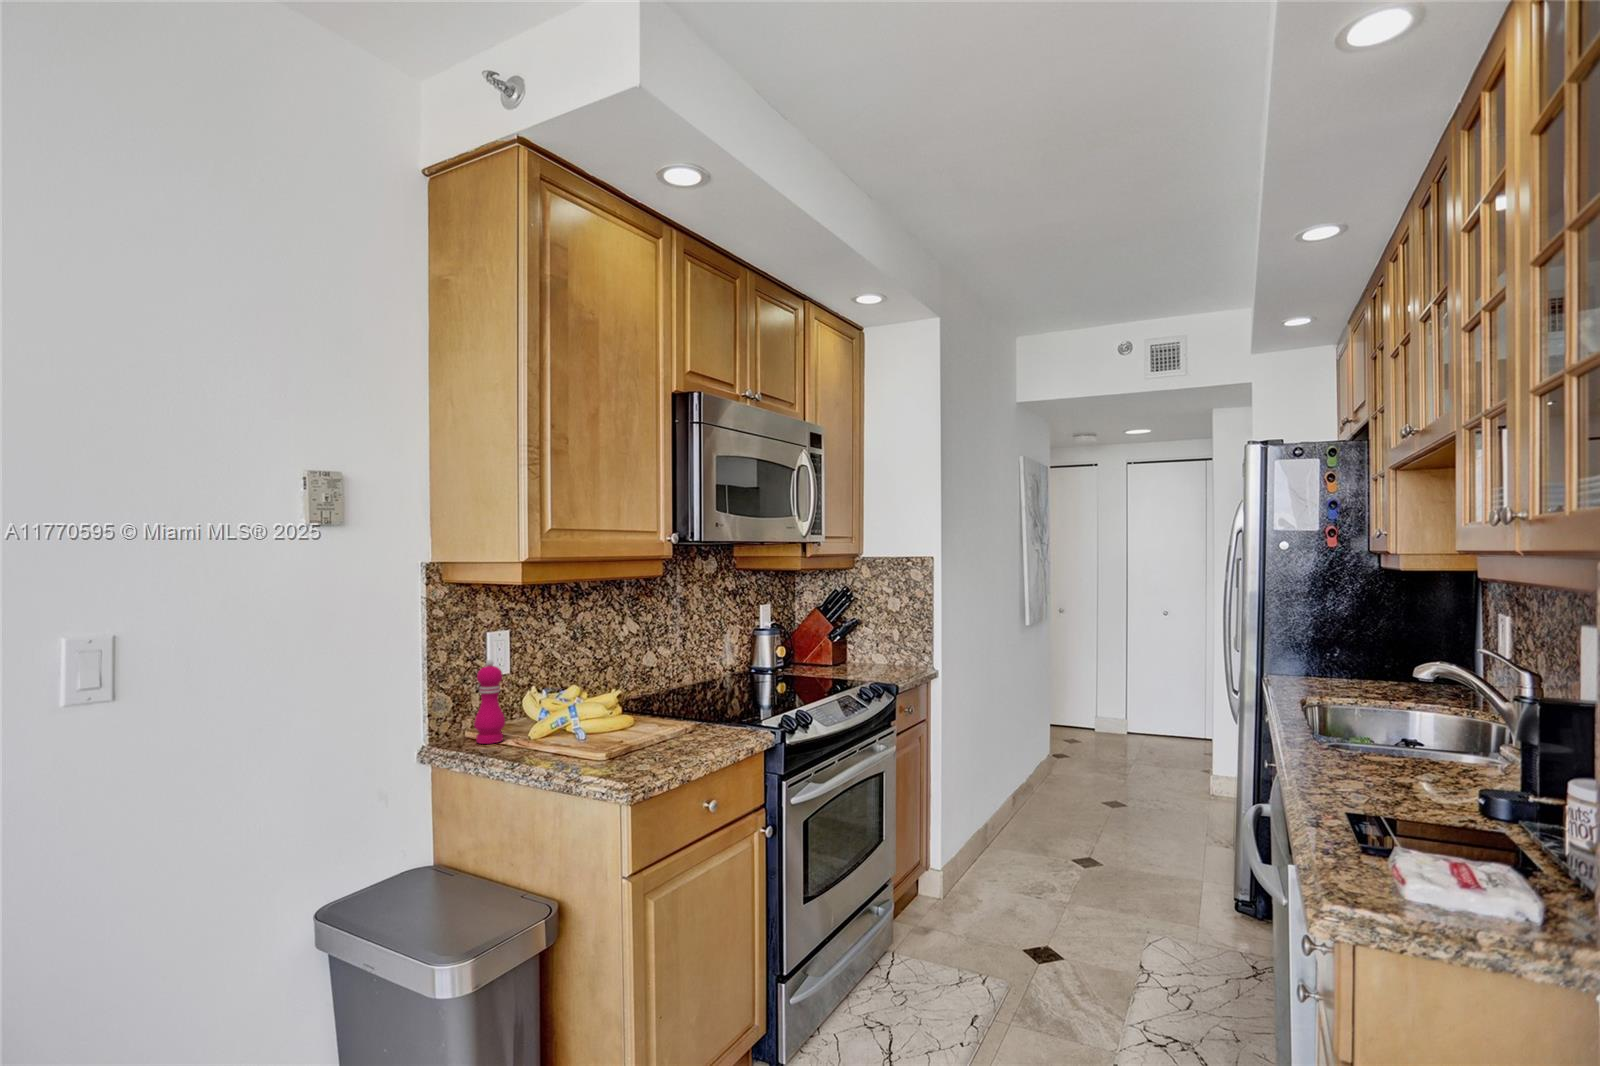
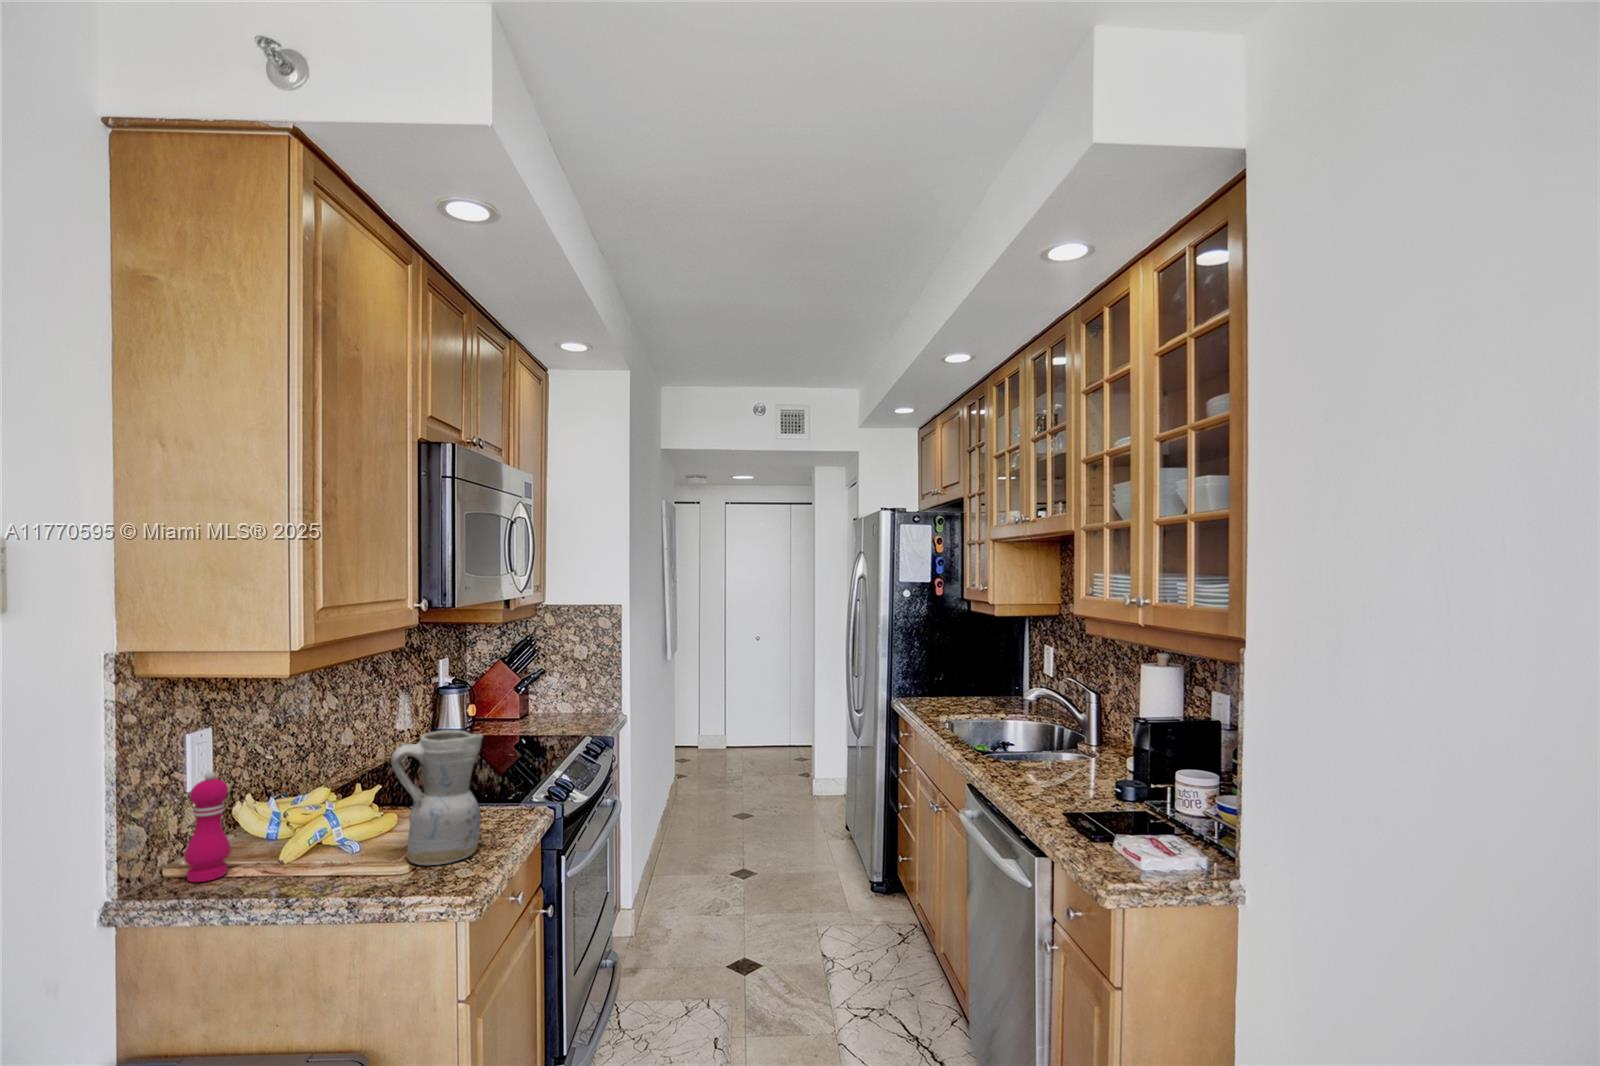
ceramic pitcher: none [601,643,676,758] -> present [391,730,483,865]

